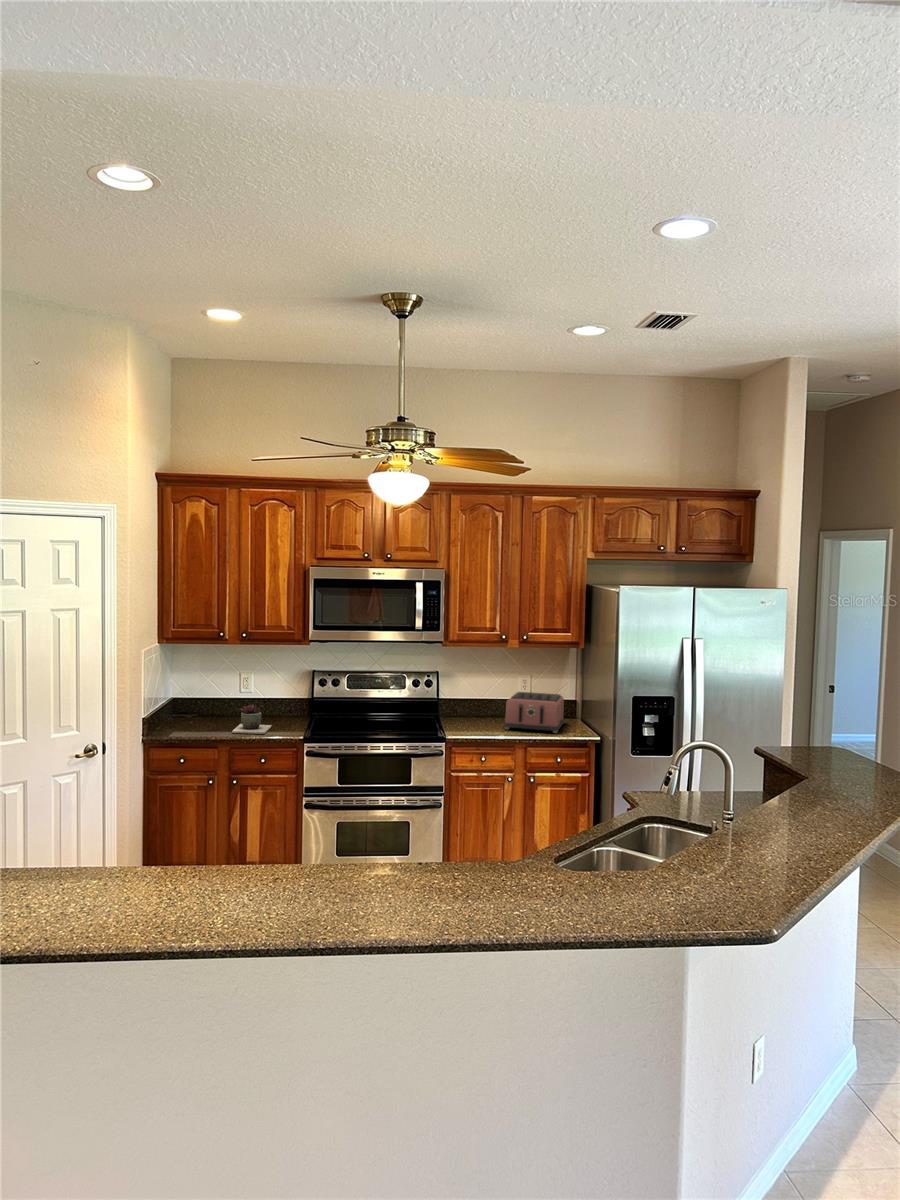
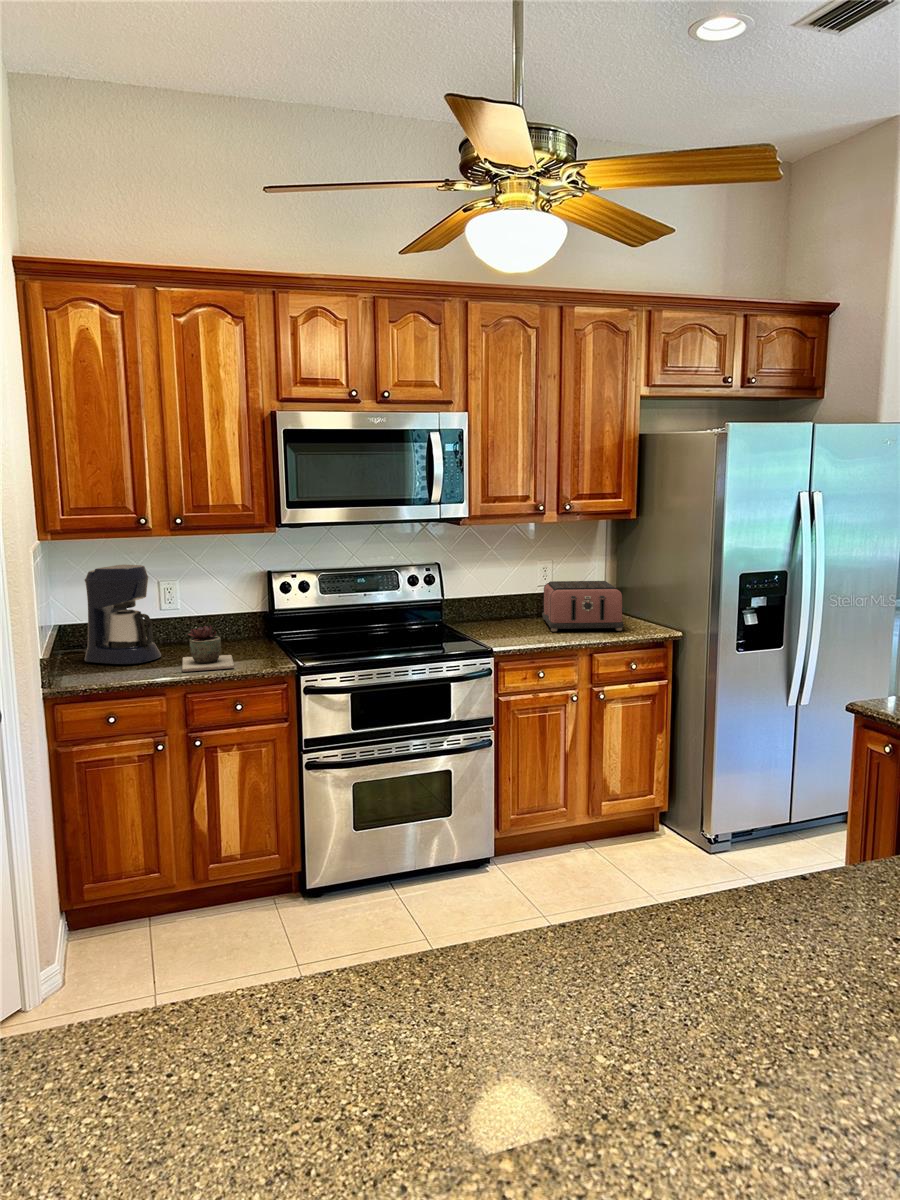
coffee maker: none [182,660,230,725] -> present [85,564,161,664]

